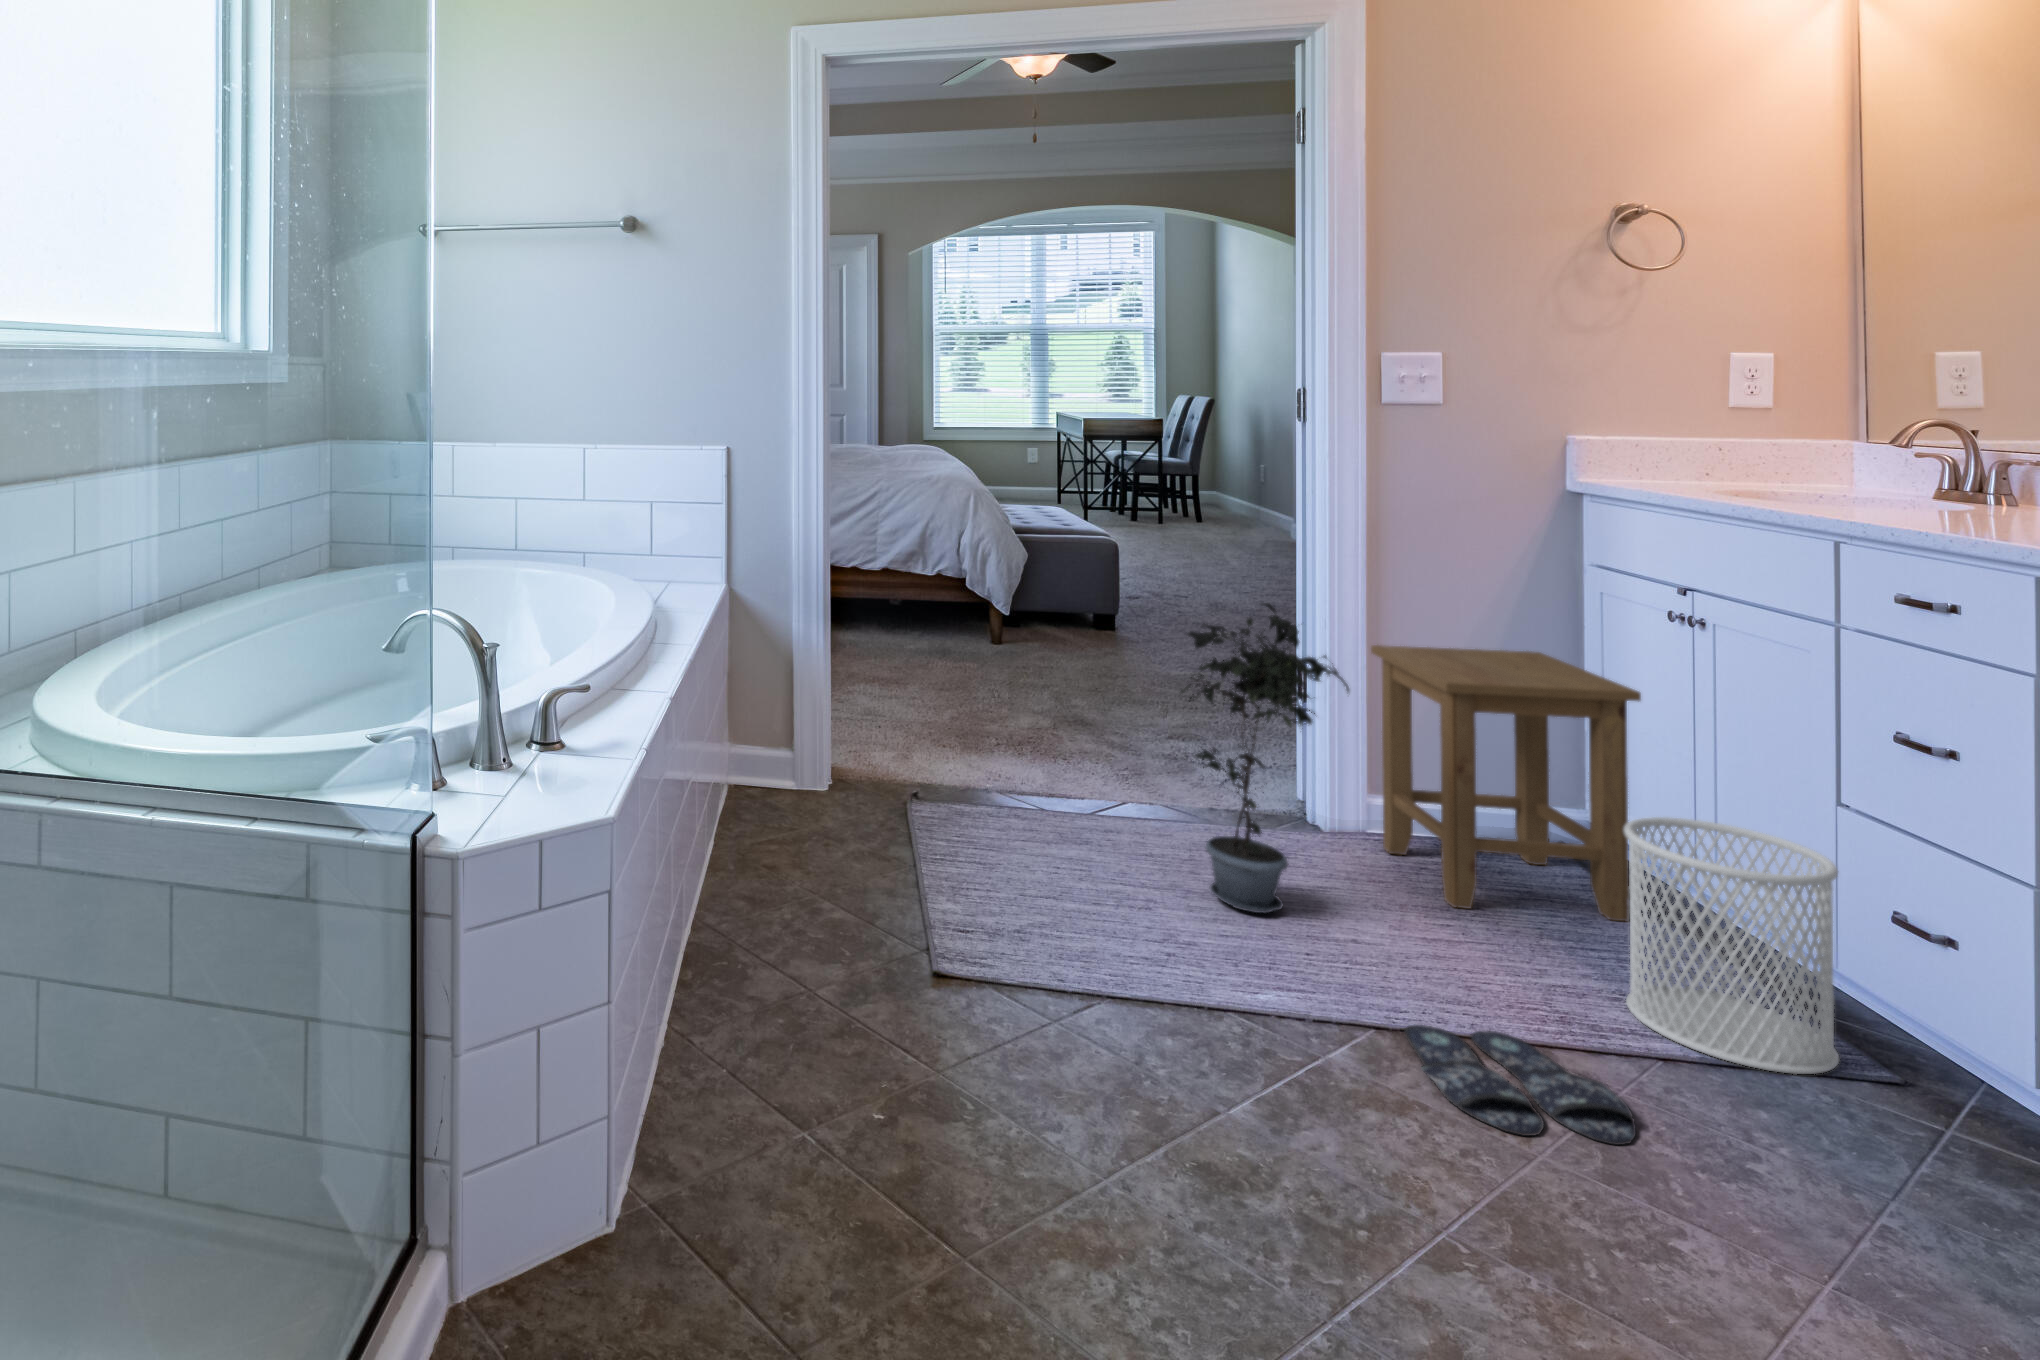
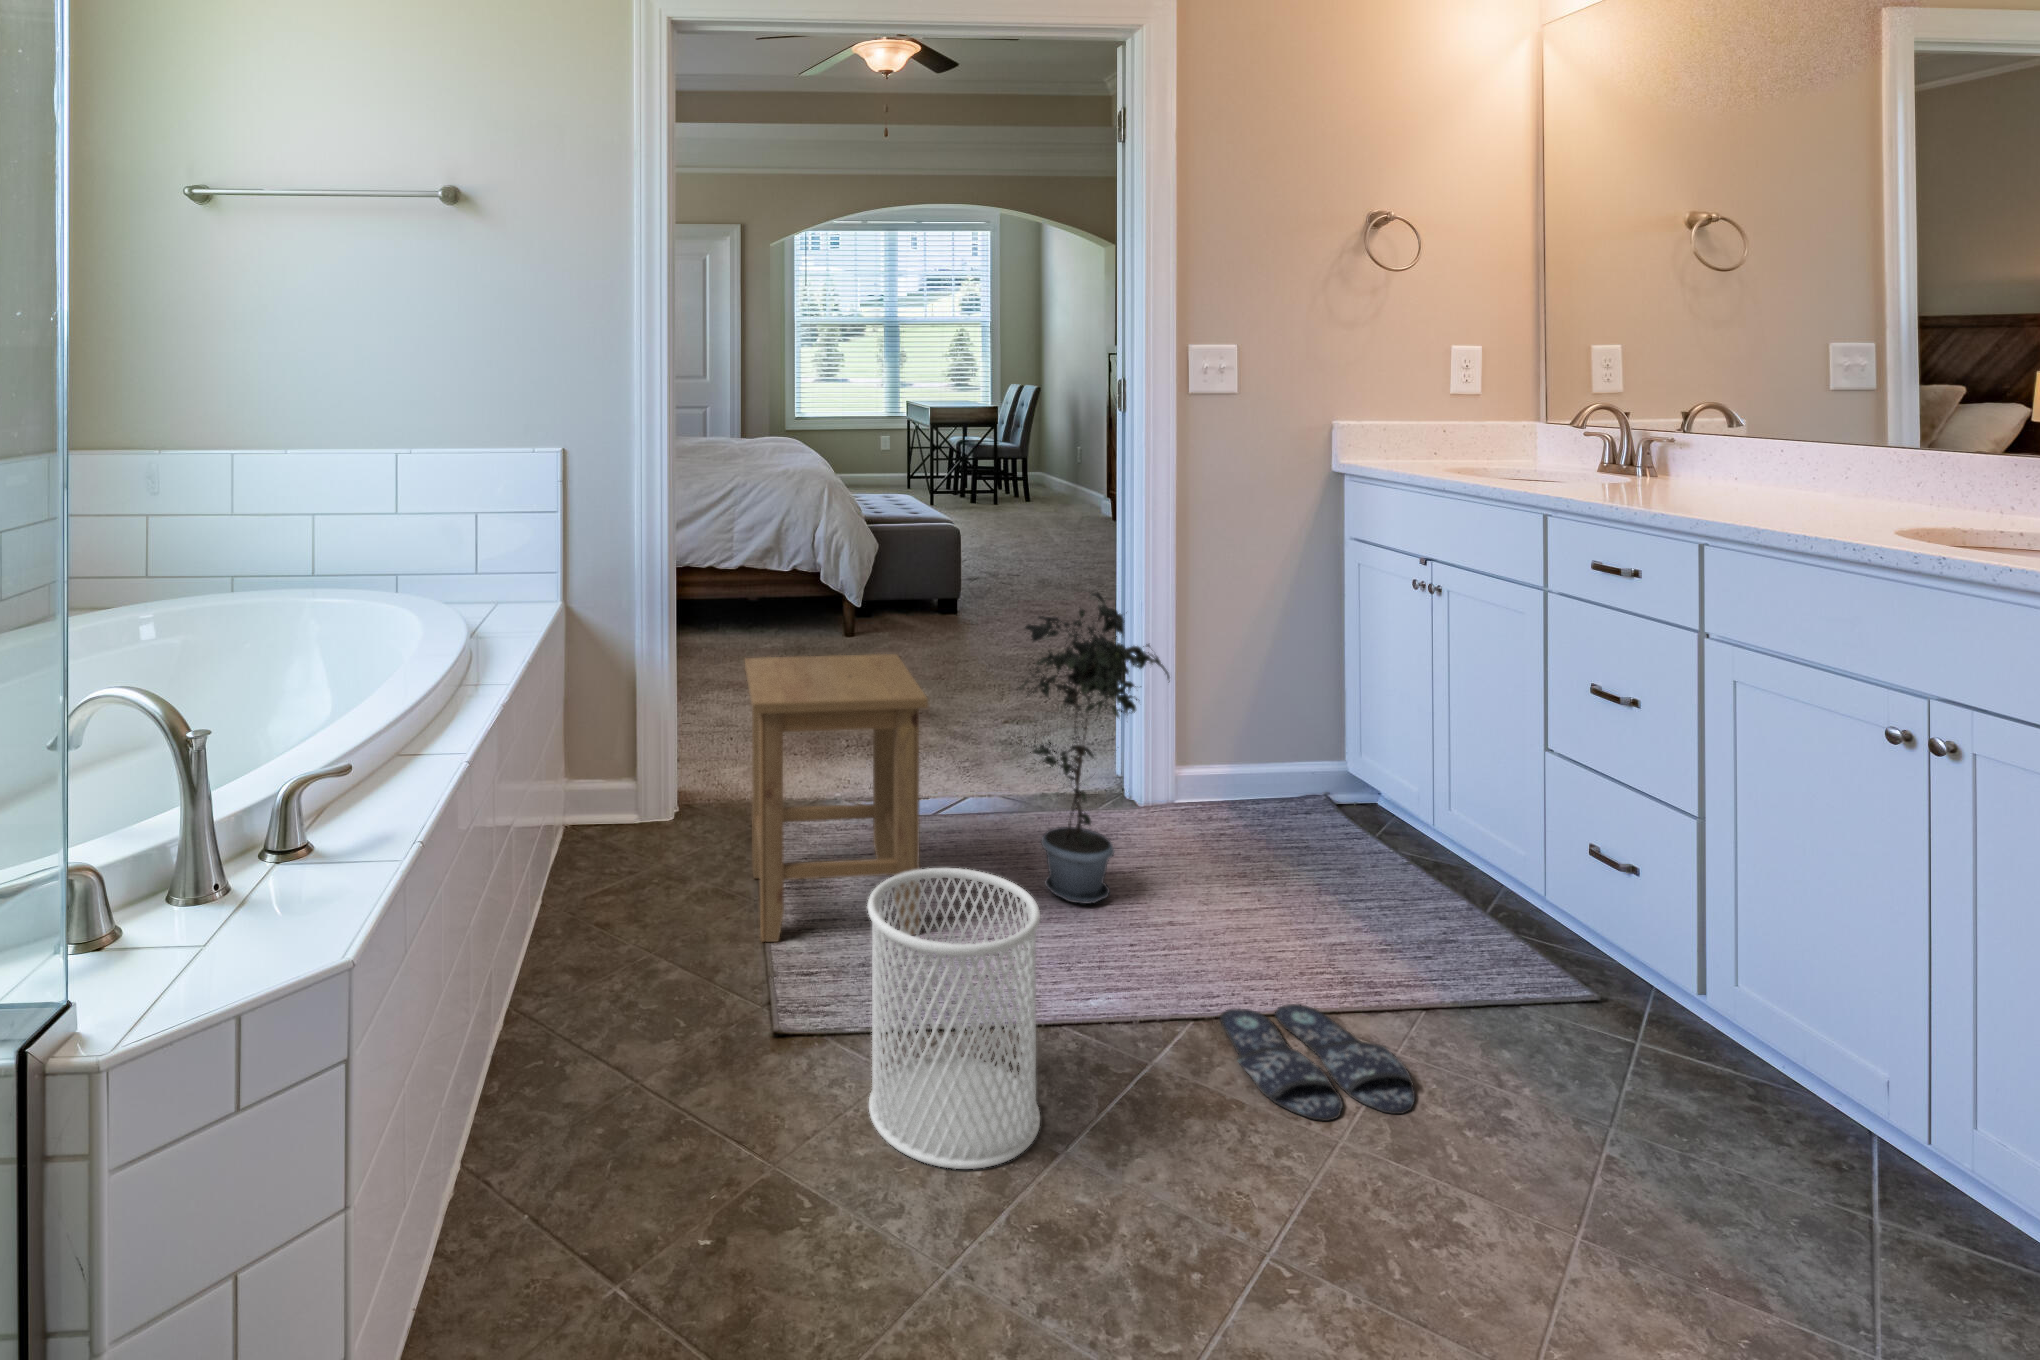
stool: present [1371,645,1641,921] -> present [745,654,928,942]
wastebasket: present [1624,817,1839,1074] -> present [867,868,1040,1169]

